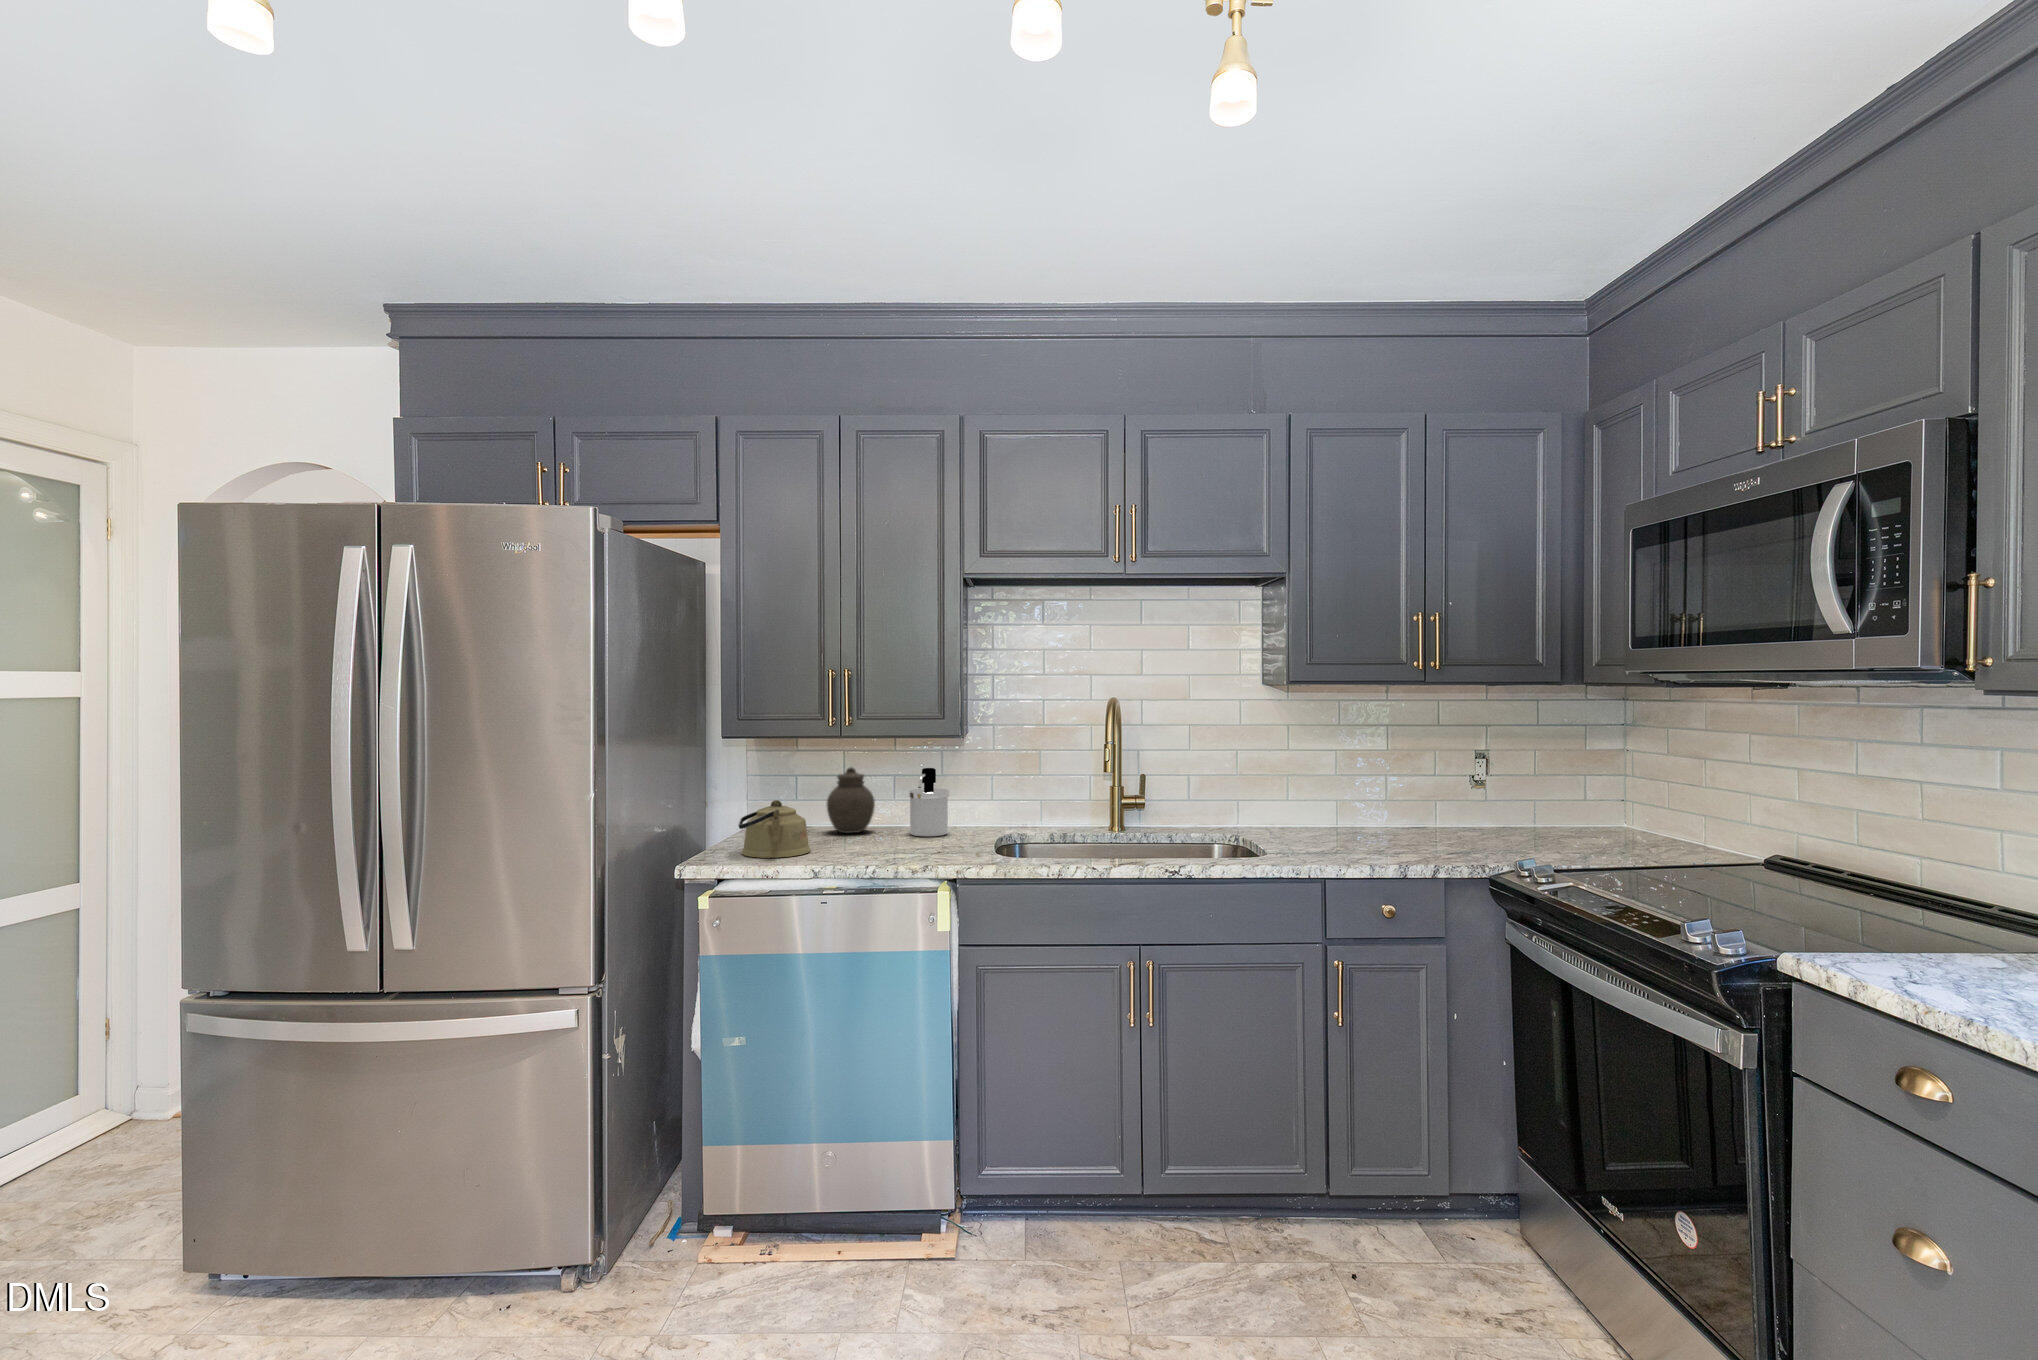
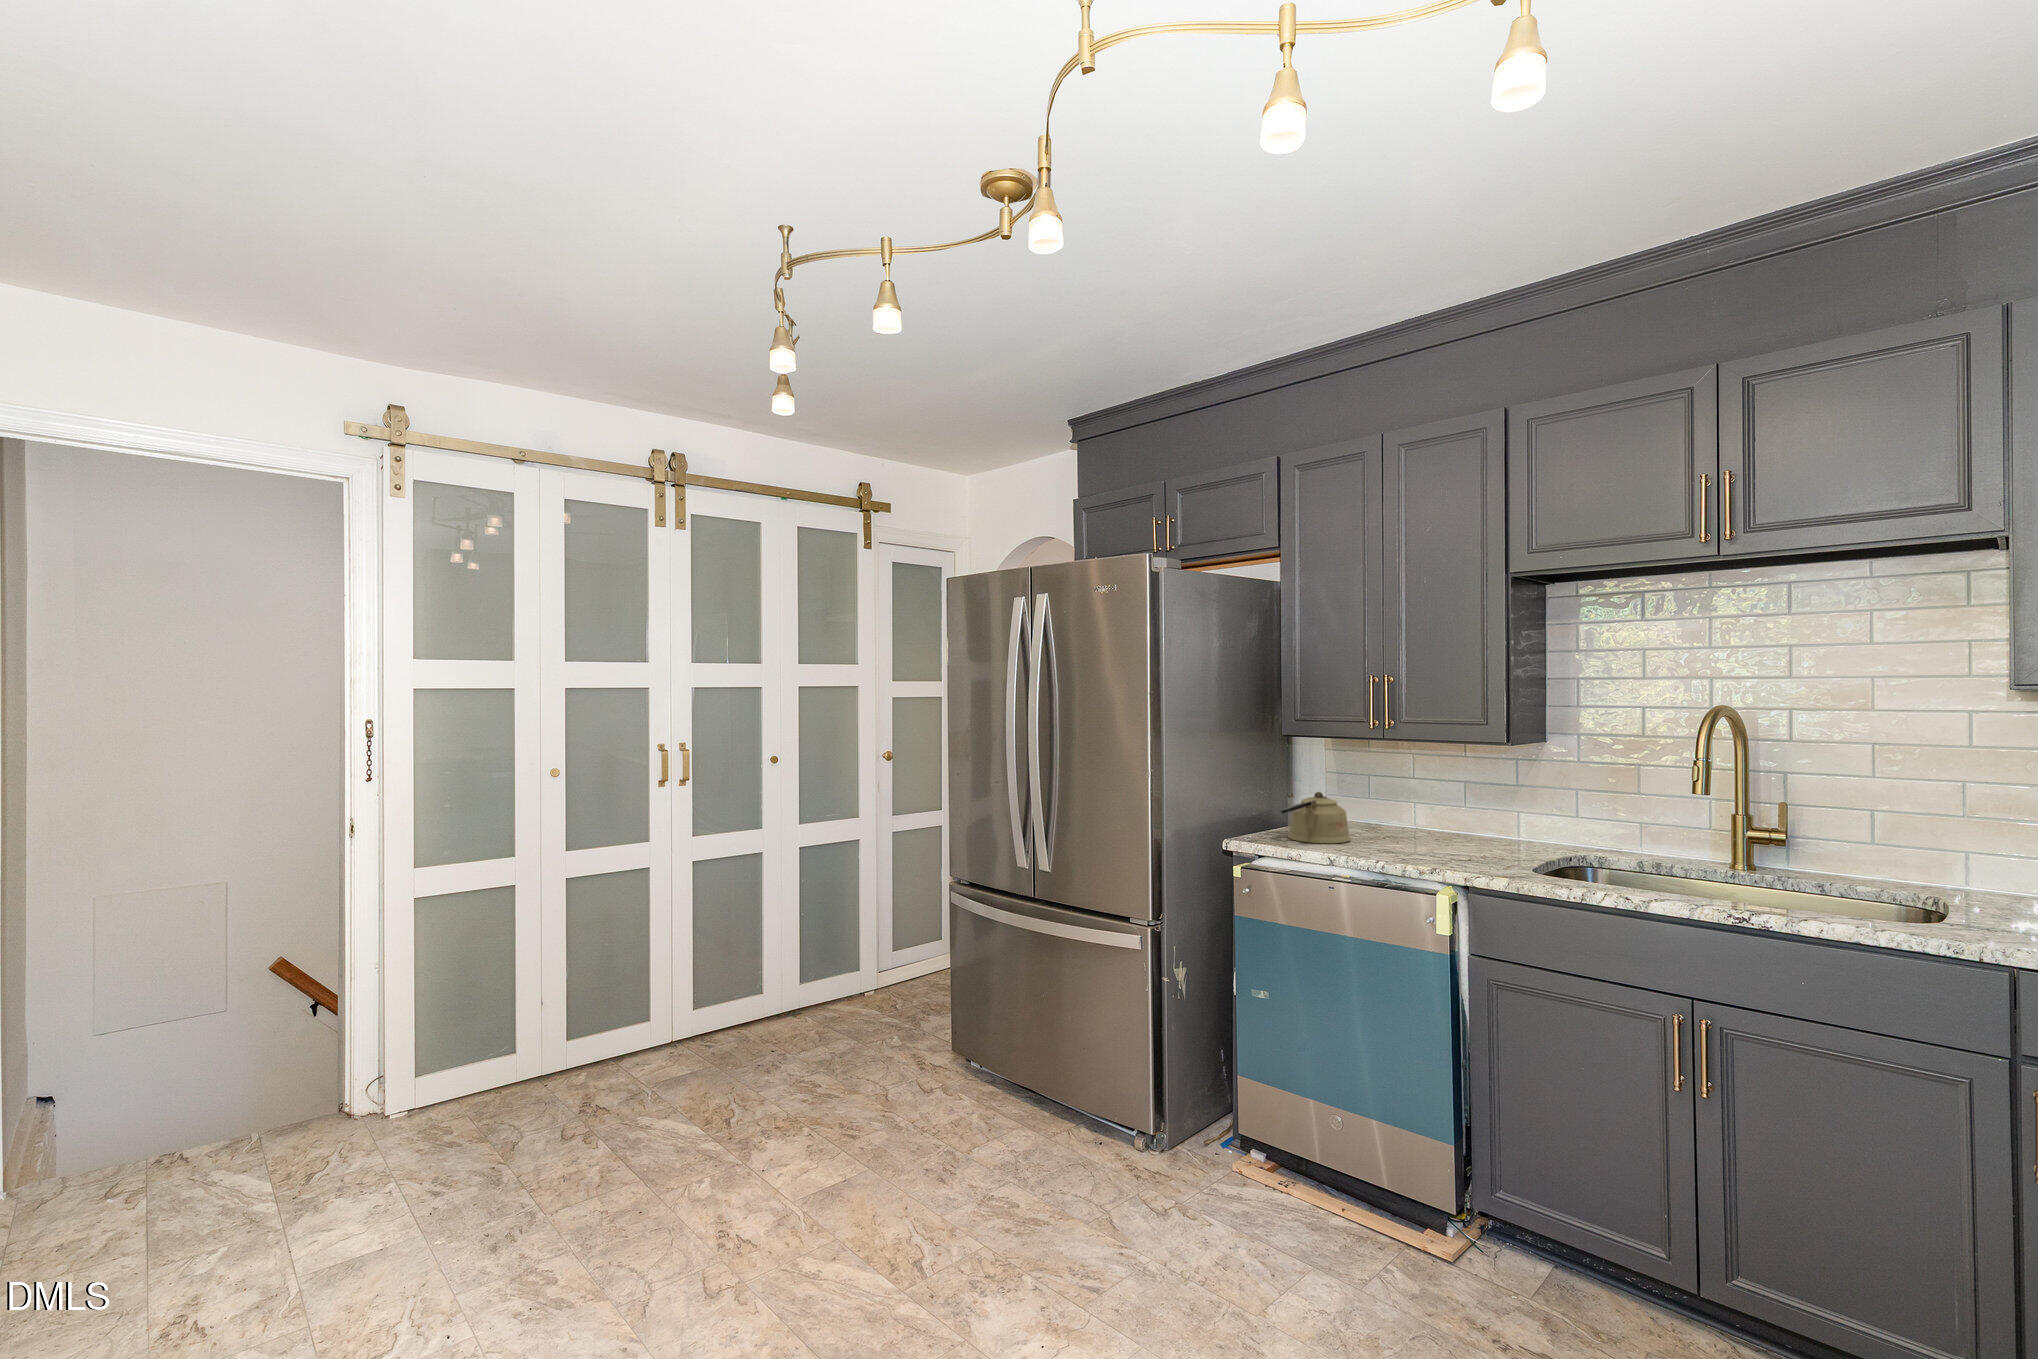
jar: present [827,767,875,833] -> none [1393,768,1443,832]
soap dispenser: present [909,768,949,836] -> none [1471,774,1518,844]

